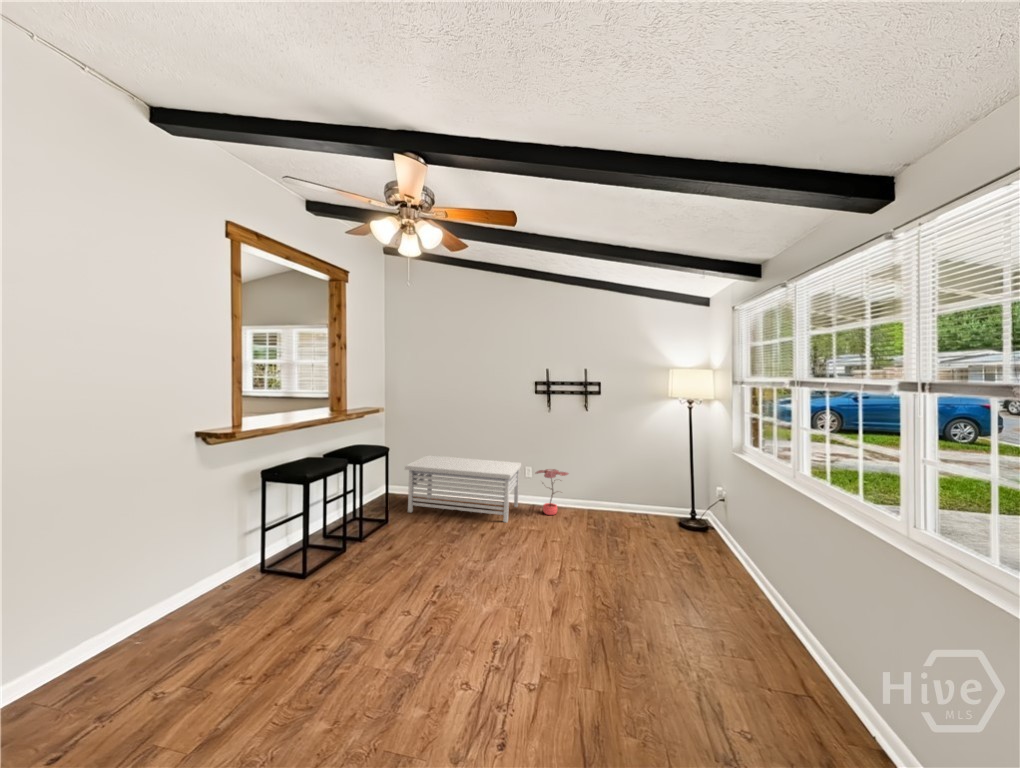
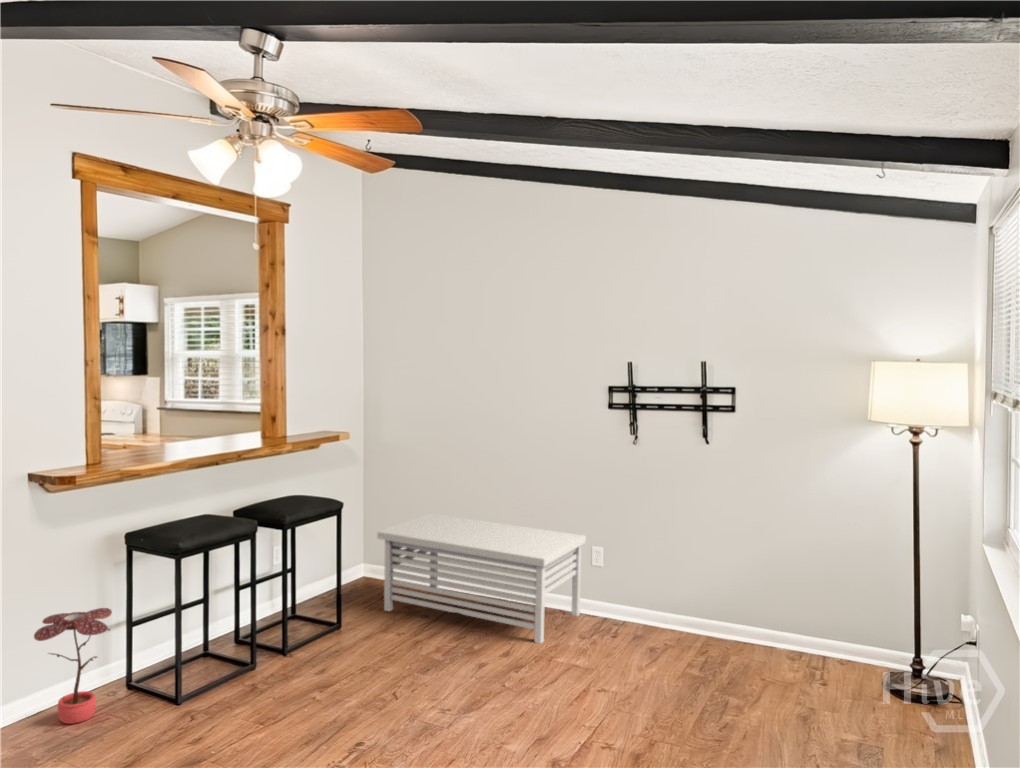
potted plant: present [536,469,568,515] -> present [34,608,112,724]

